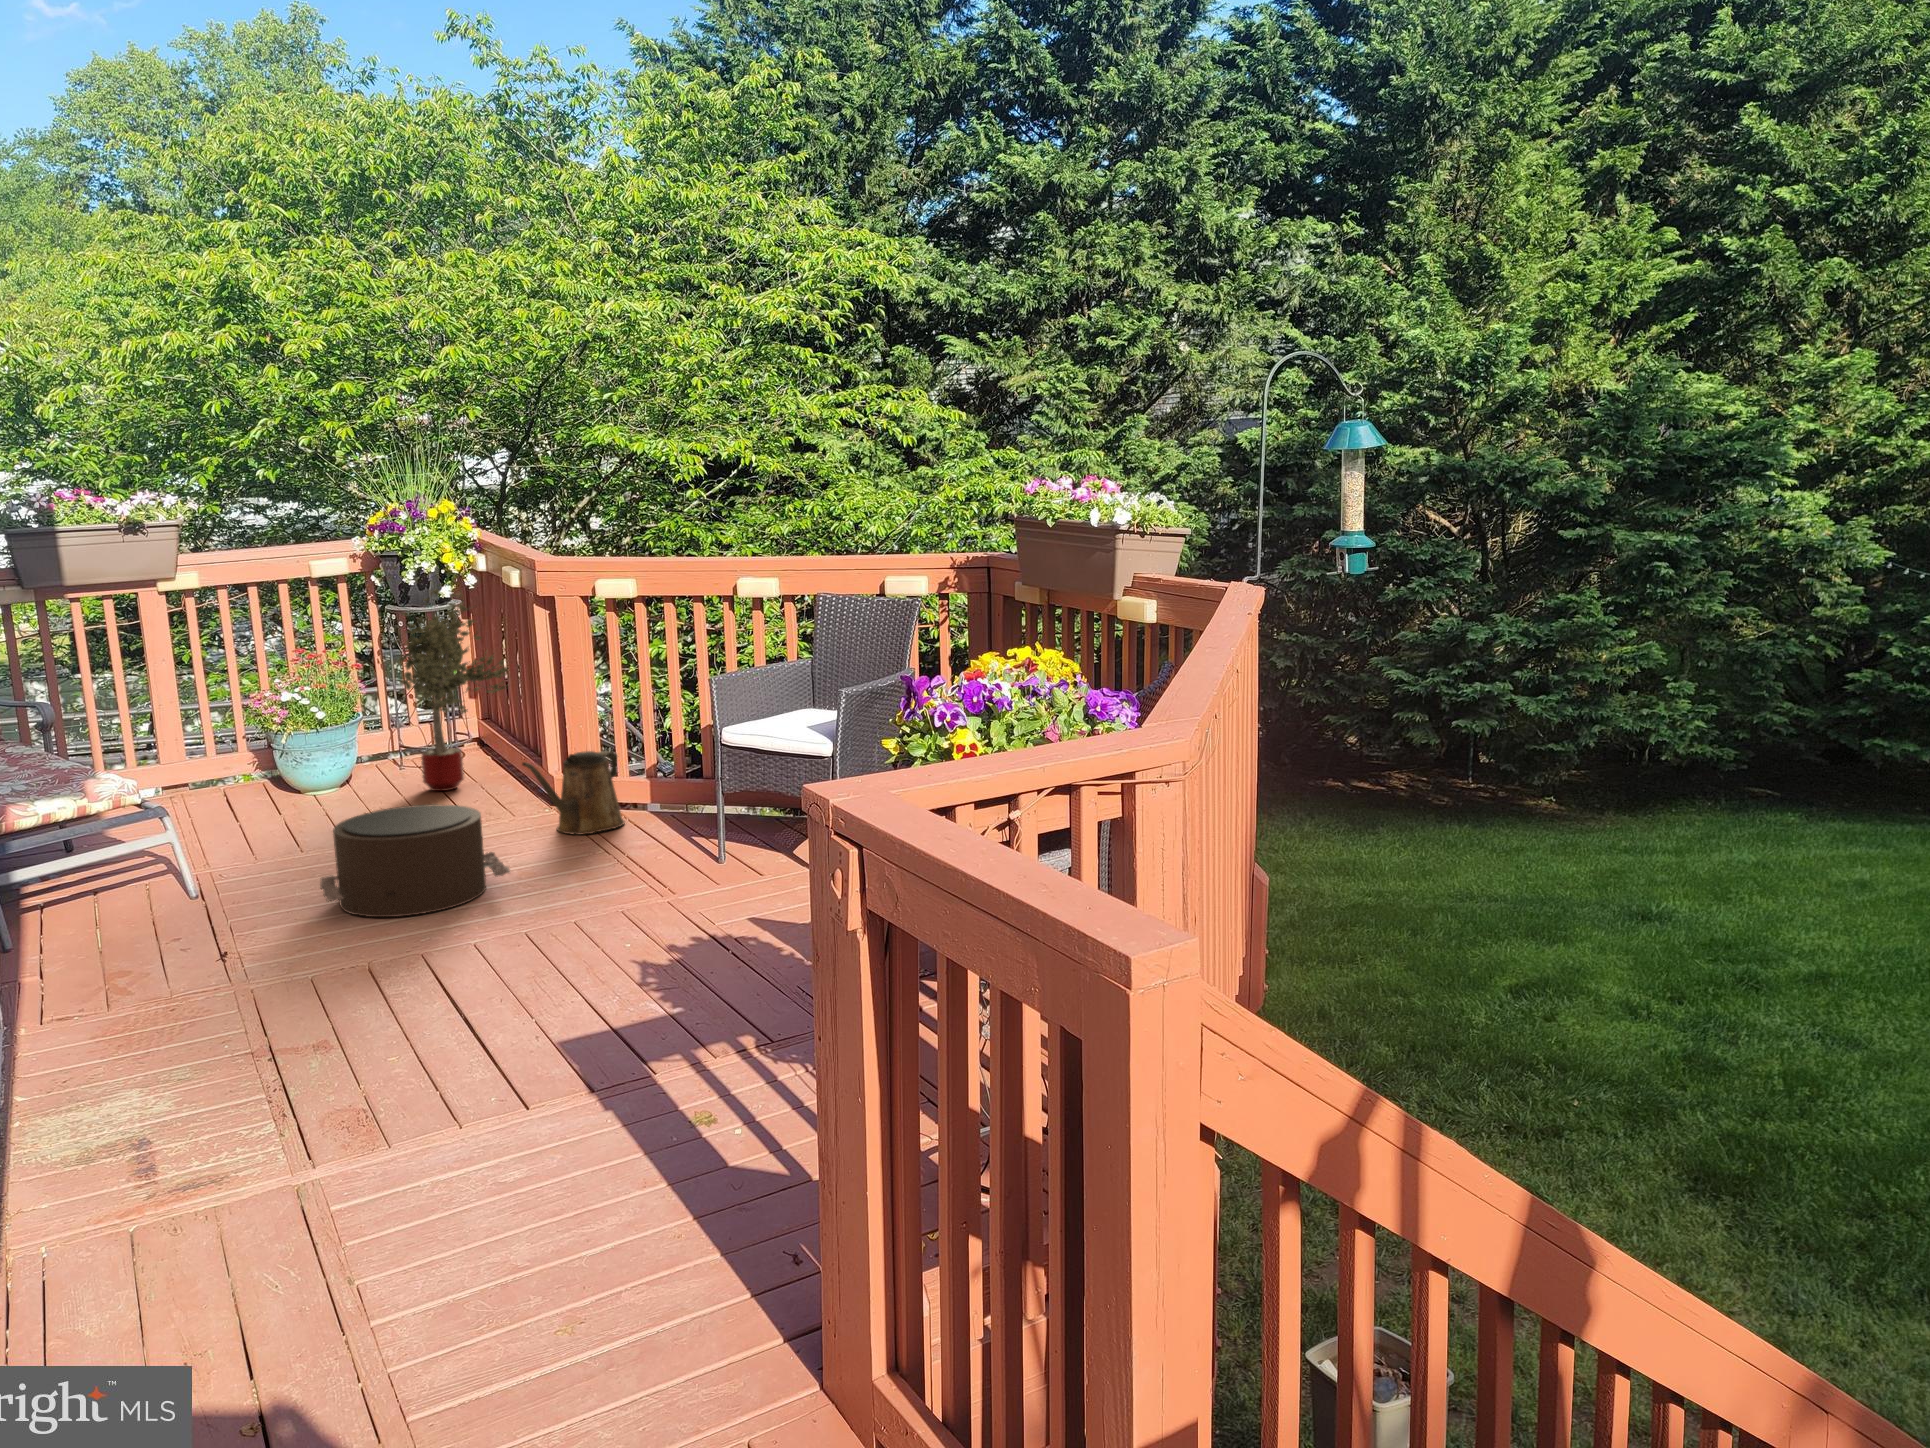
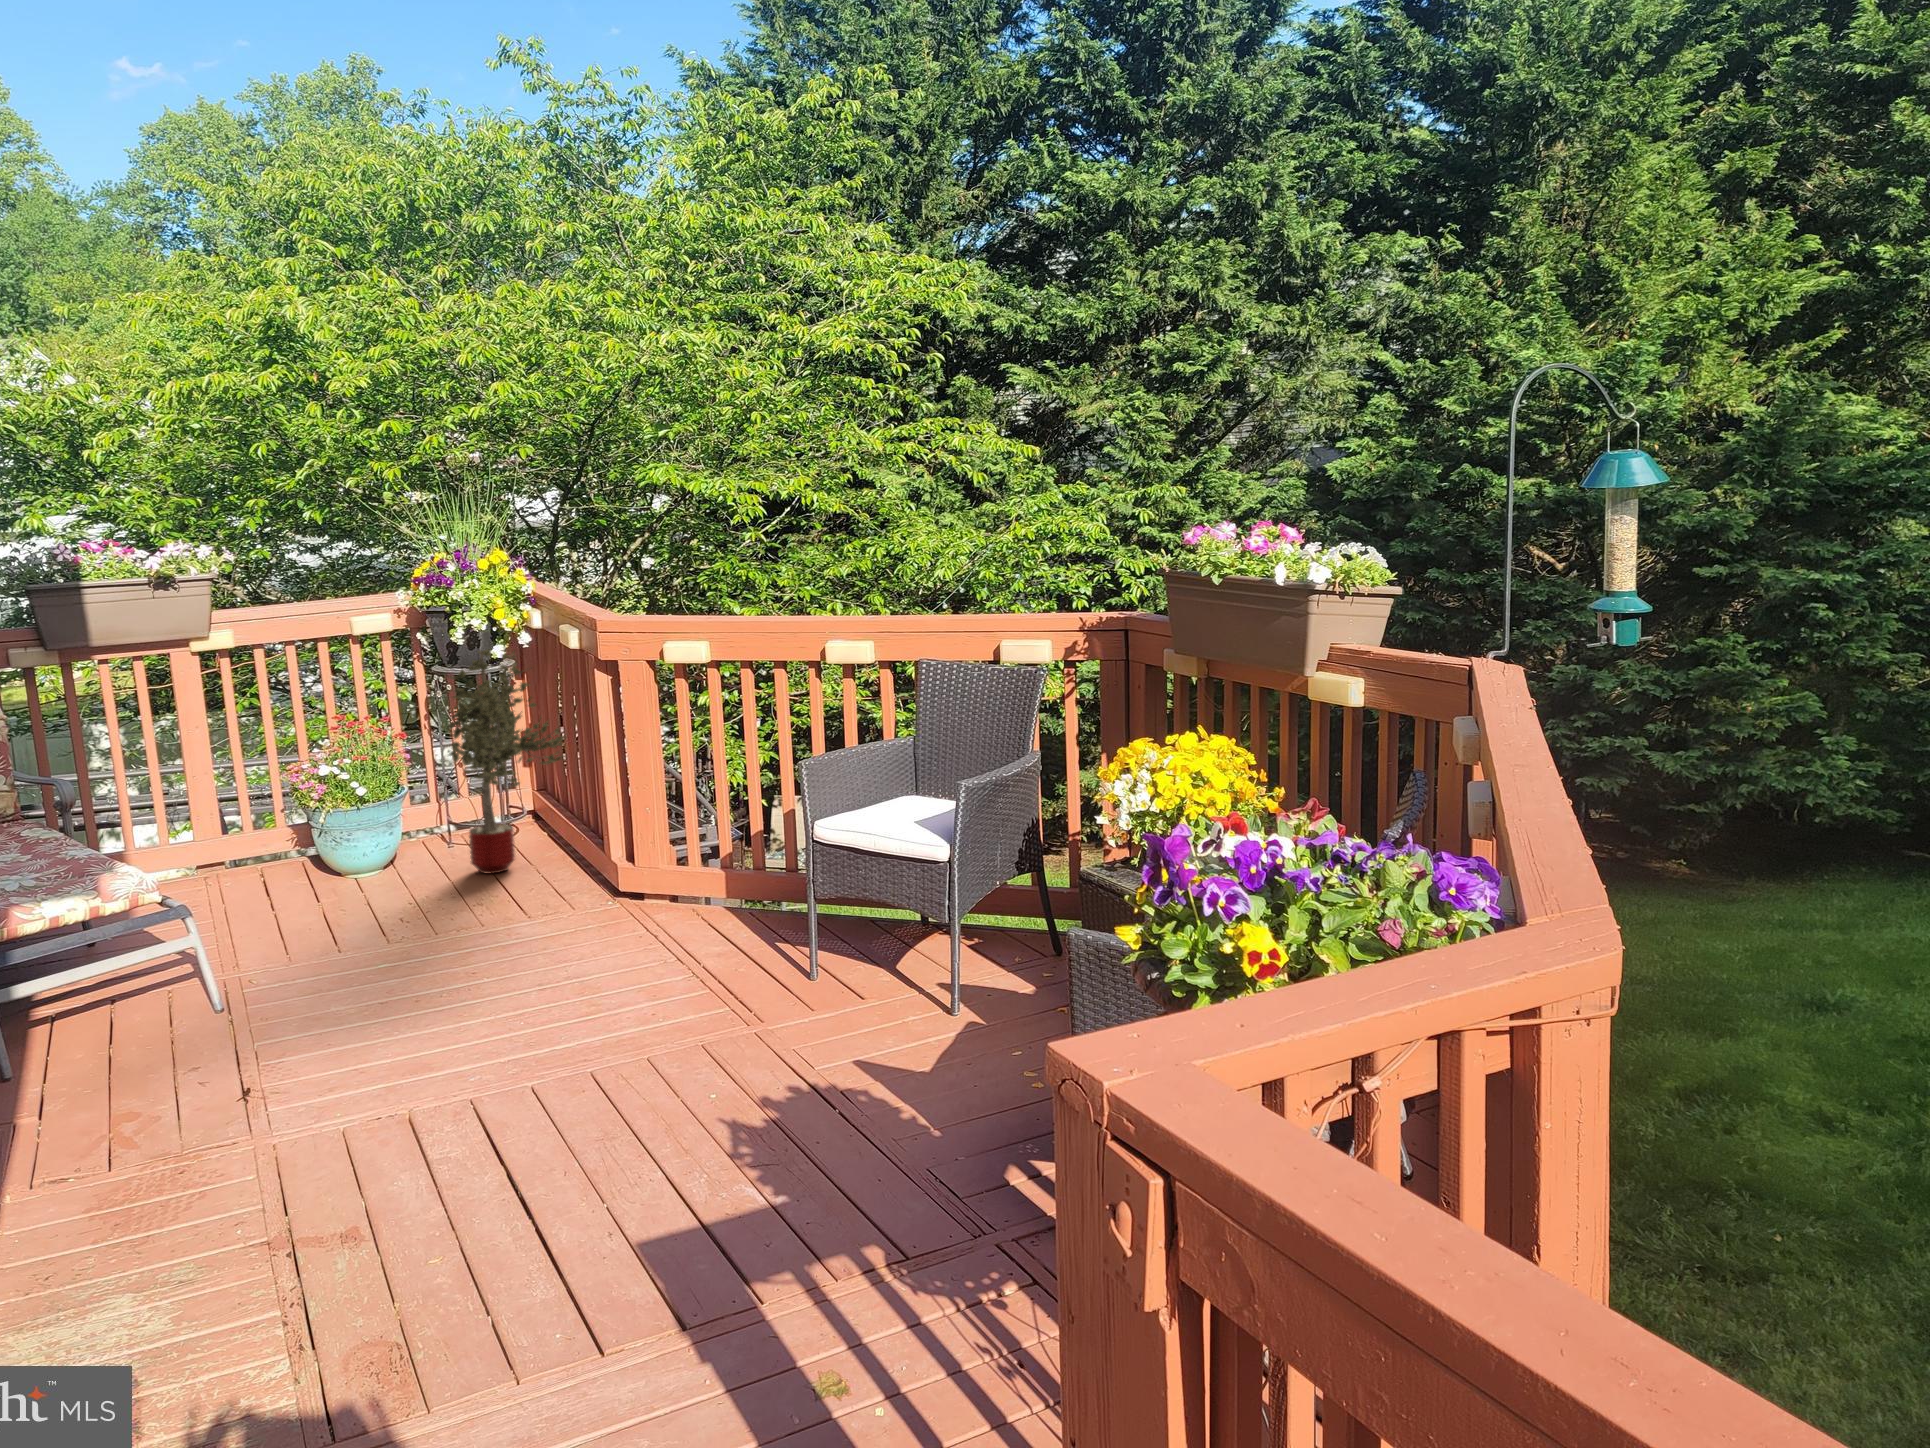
watering can: present [522,751,624,835] -> none [583,836,696,935]
pouf: present [320,804,510,917] -> none [353,908,571,1050]

